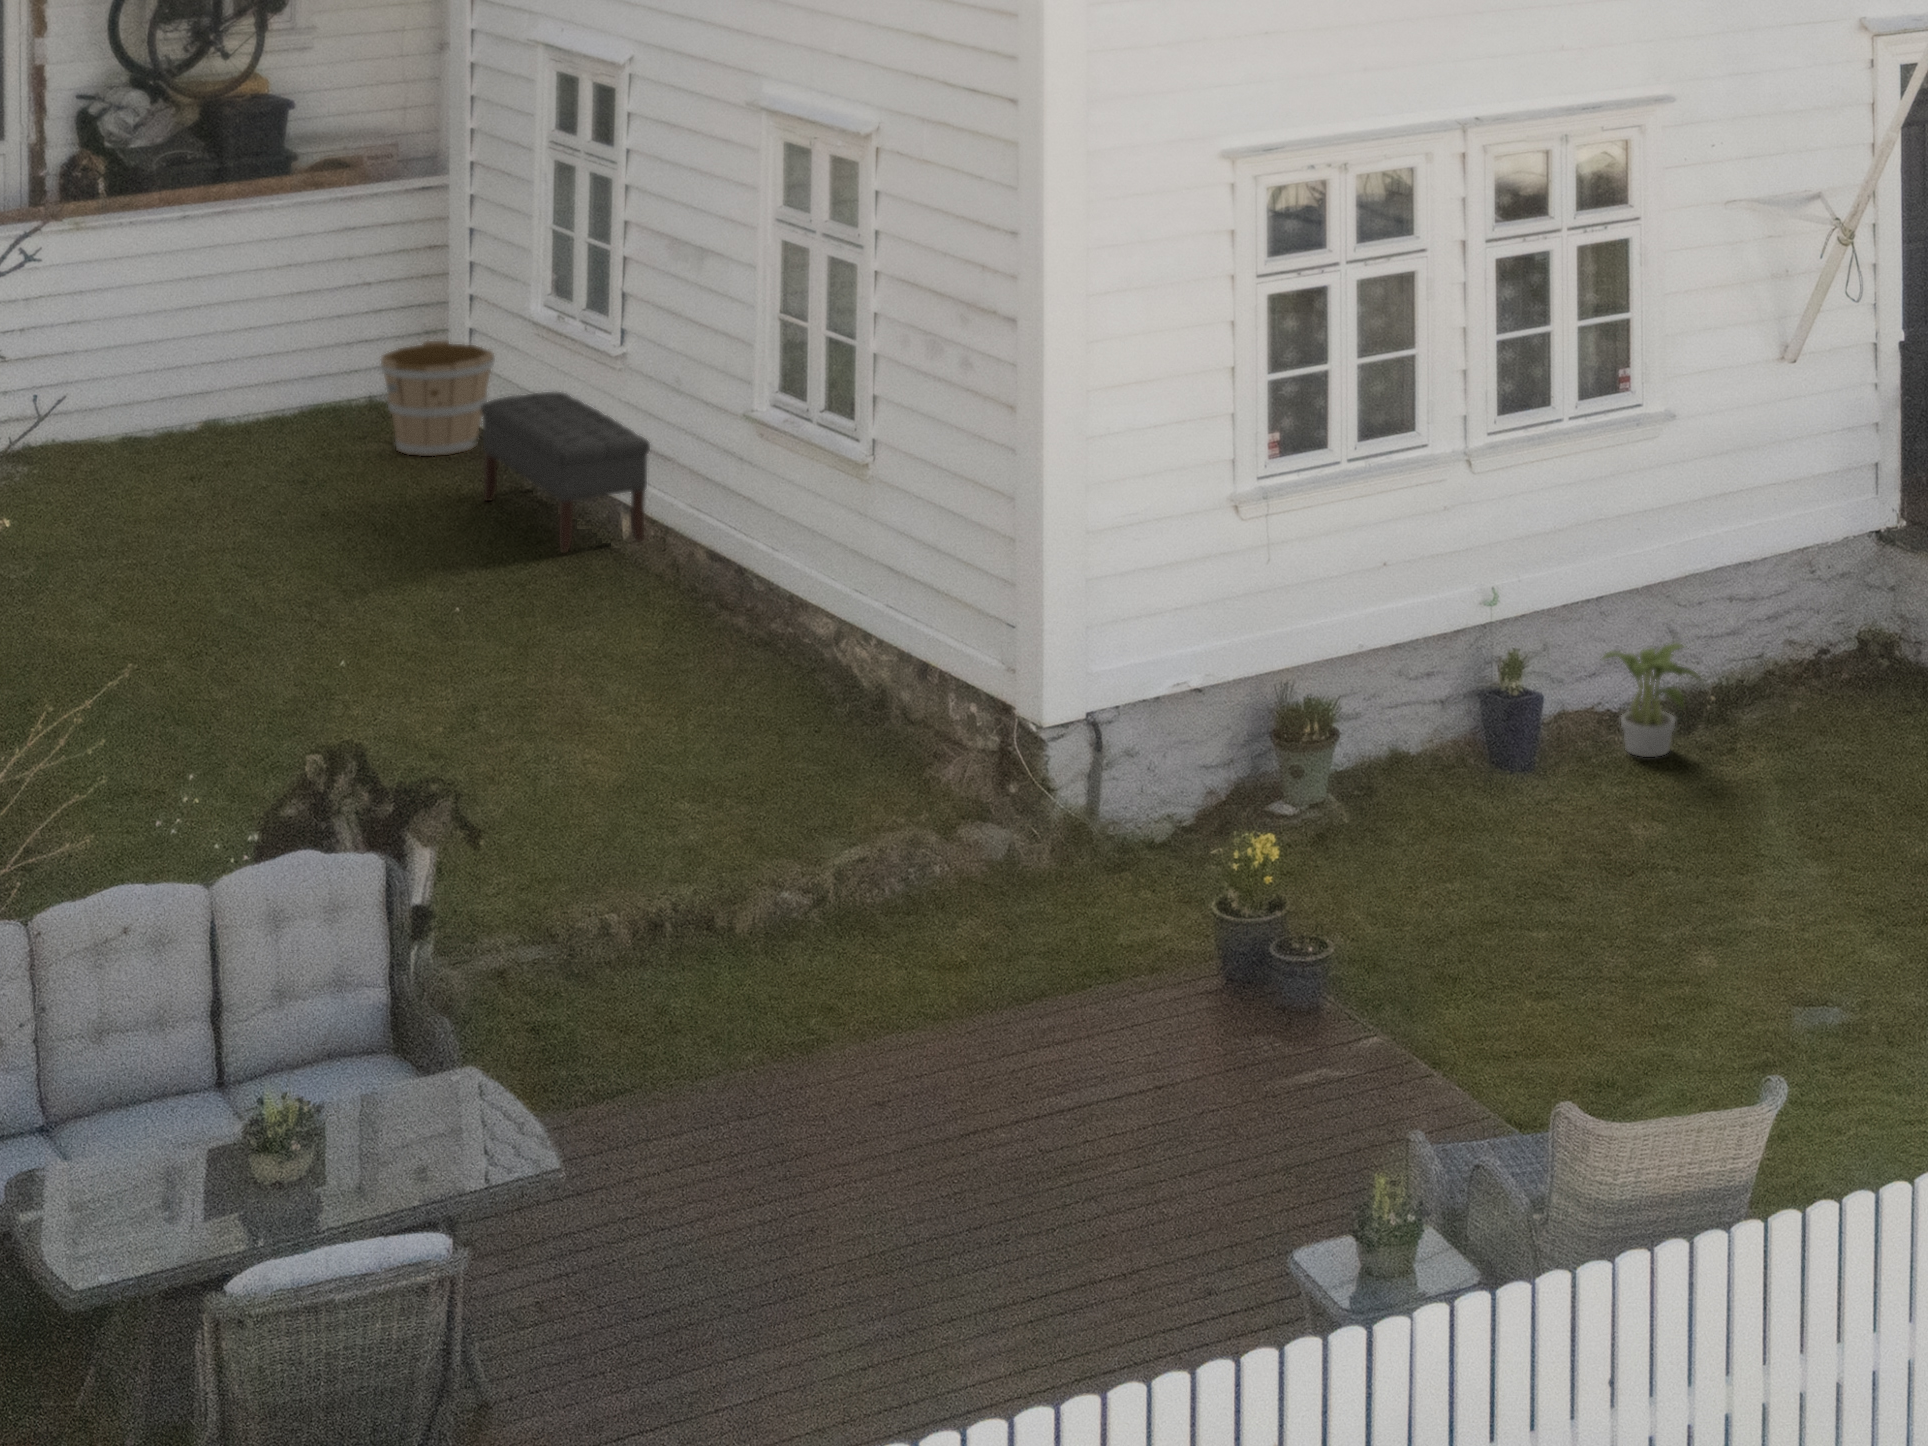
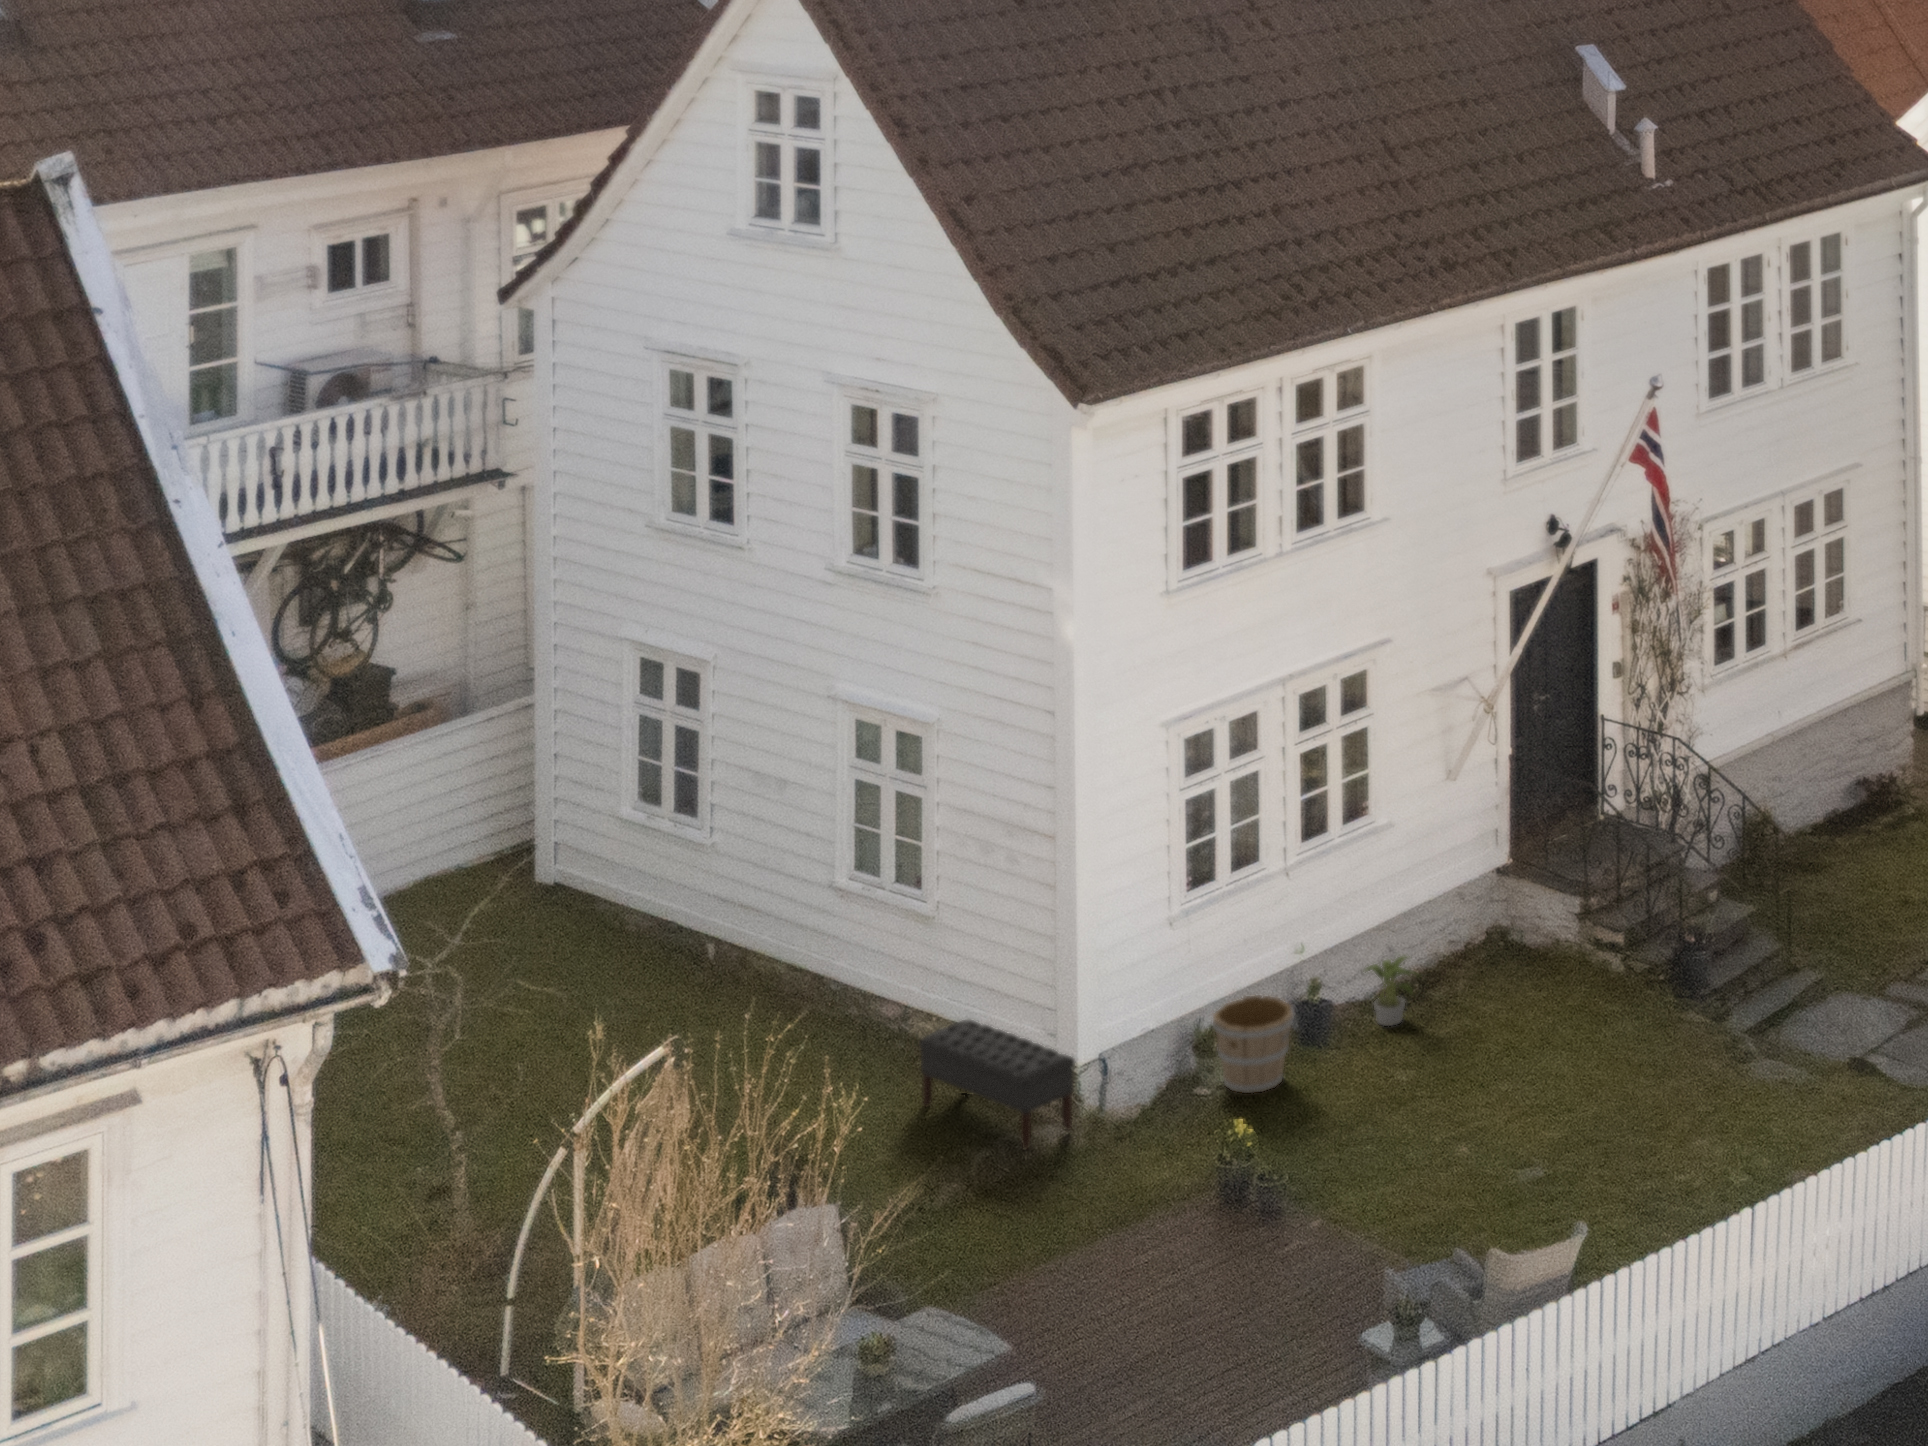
wooden bucket: present [381,341,495,456] -> present [1213,995,1294,1093]
bench: present [481,392,650,552] -> present [919,1020,1075,1149]

